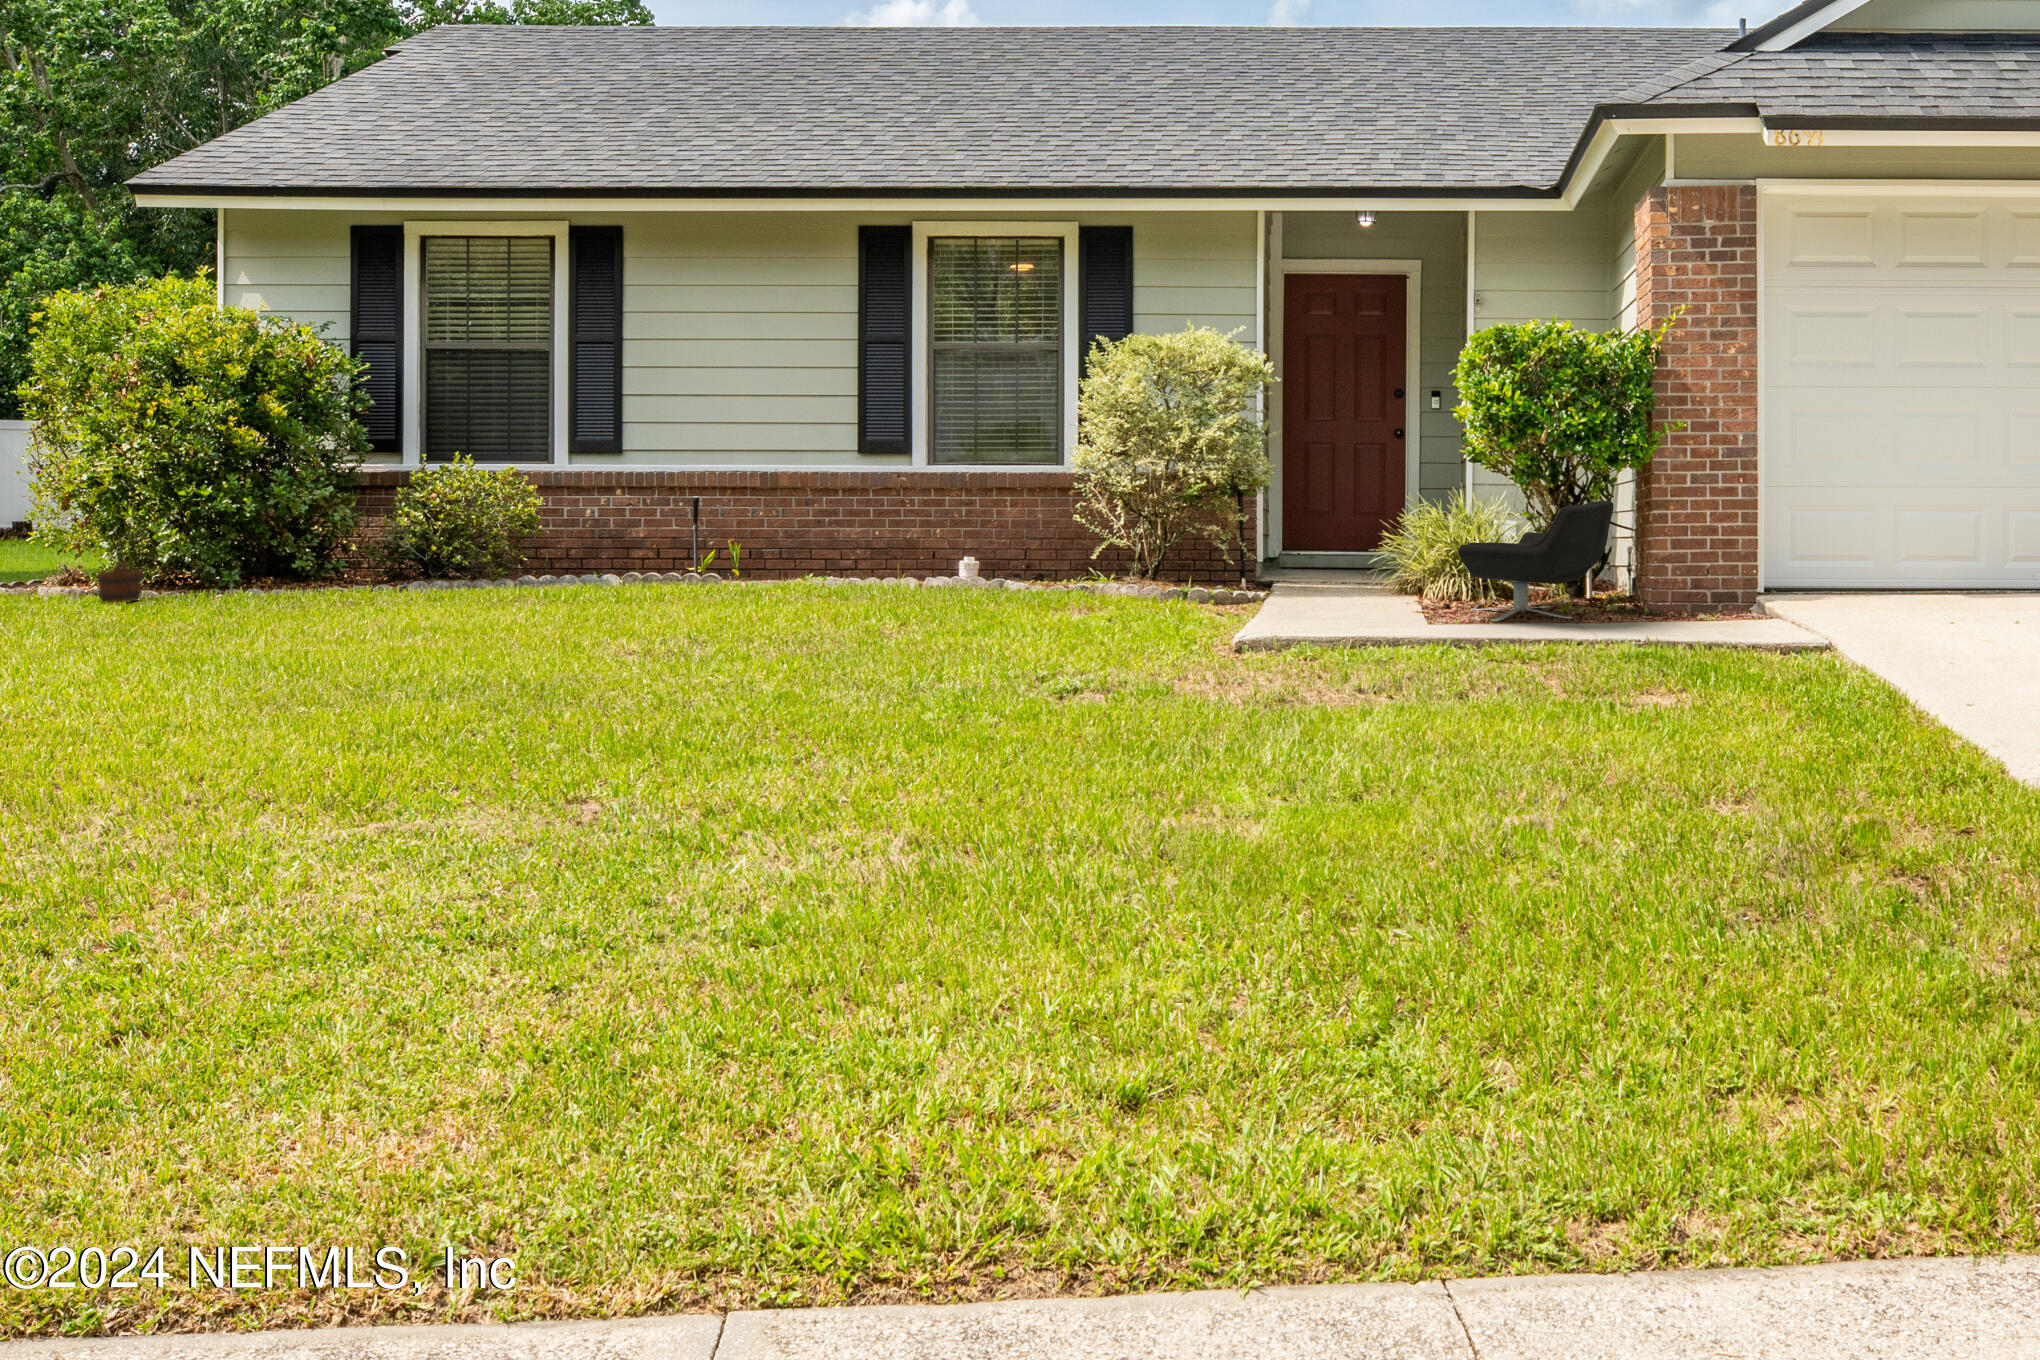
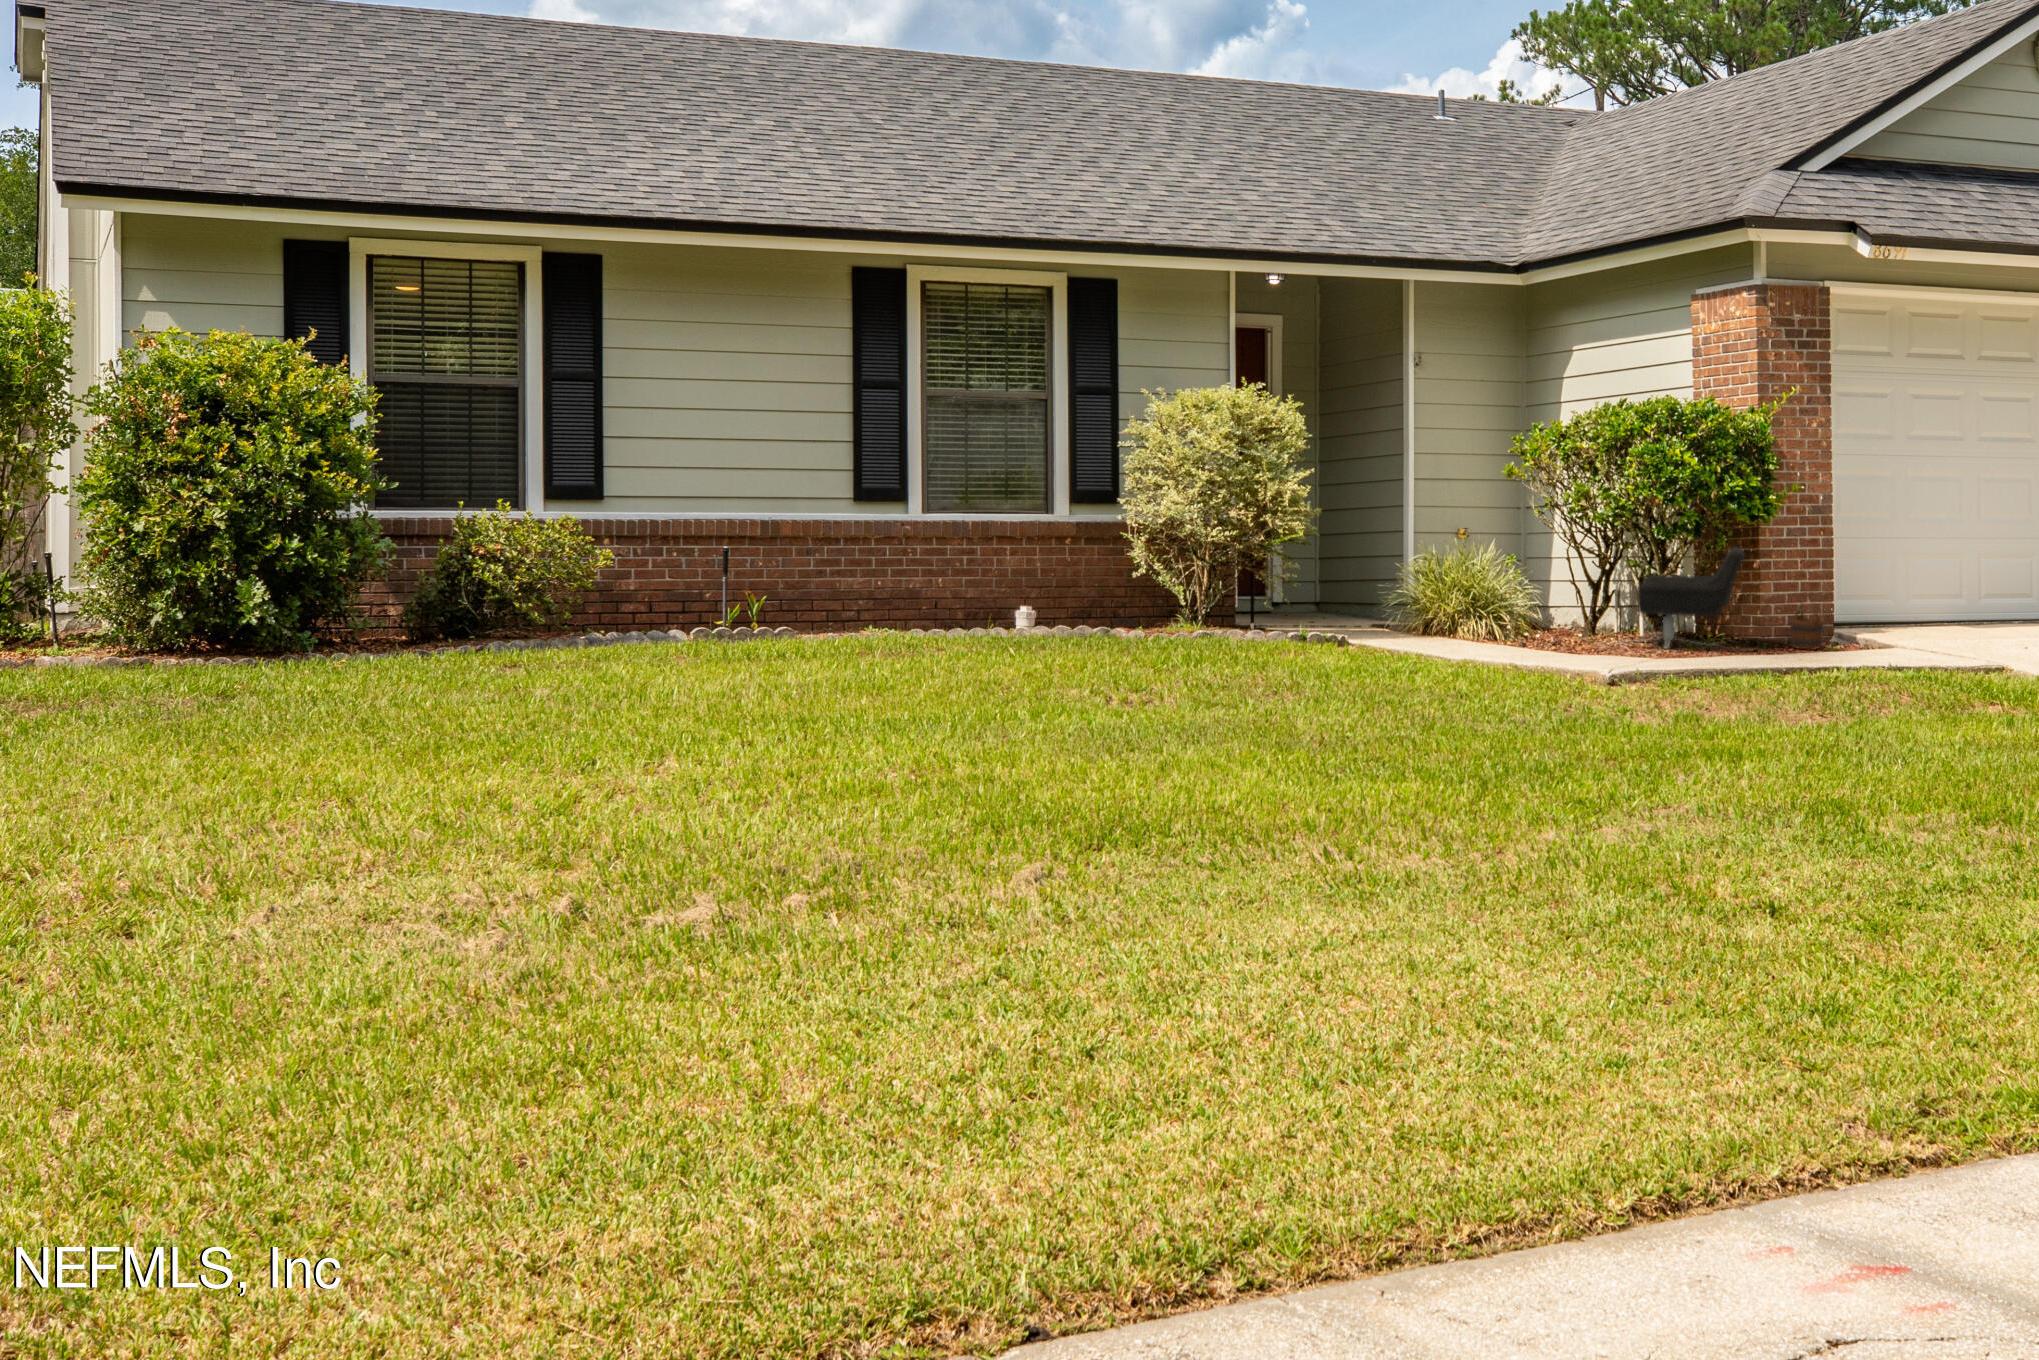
wooden bucket: present [97,542,143,604] -> present [1790,593,1824,650]

